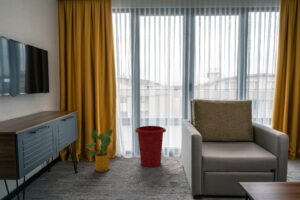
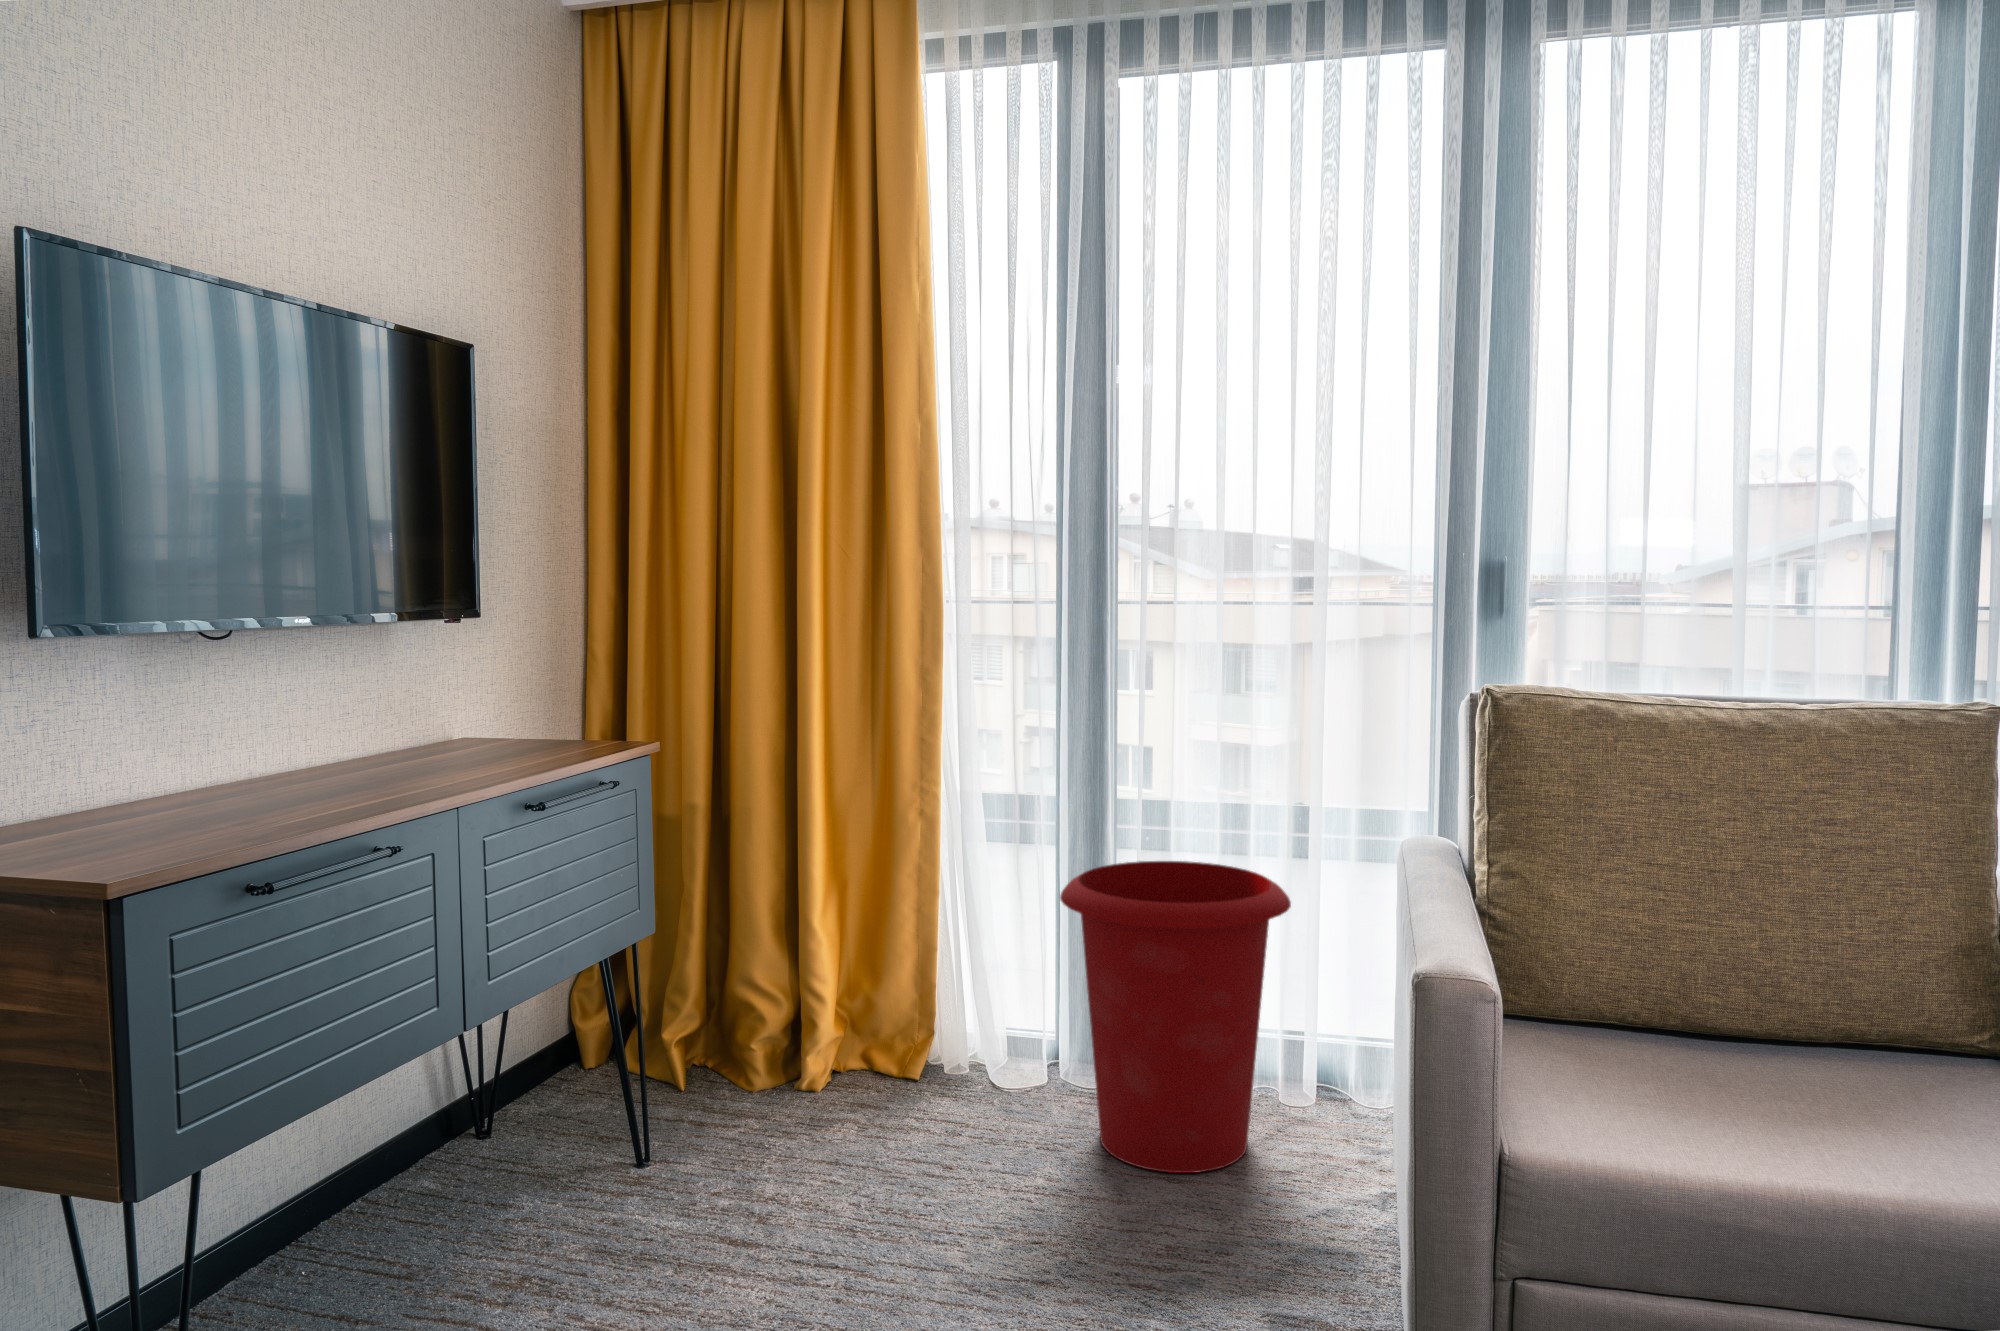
house plant: present [87,129,113,172] -> none [696,869,911,1179]

